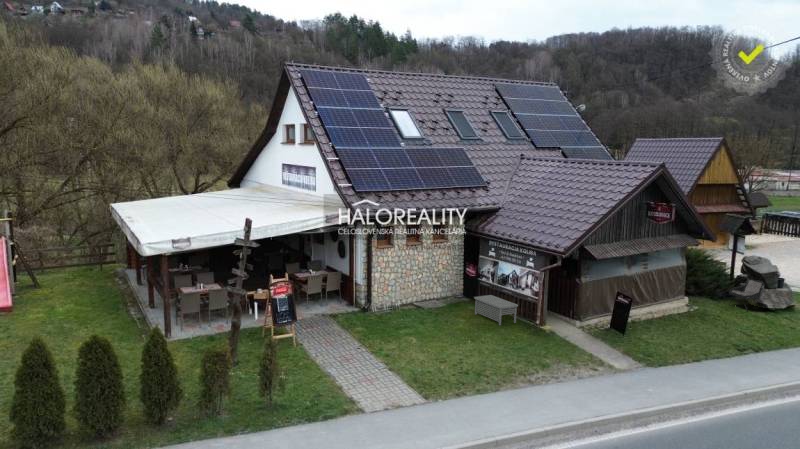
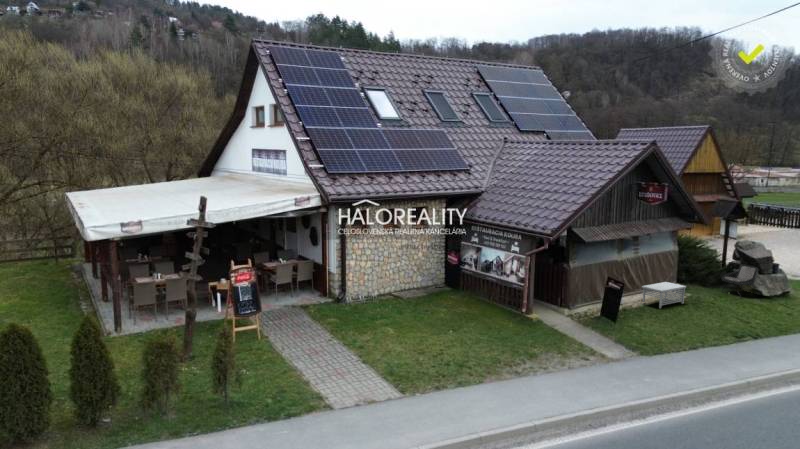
storage bench: present [474,295,518,325] -> present [642,282,686,308]

